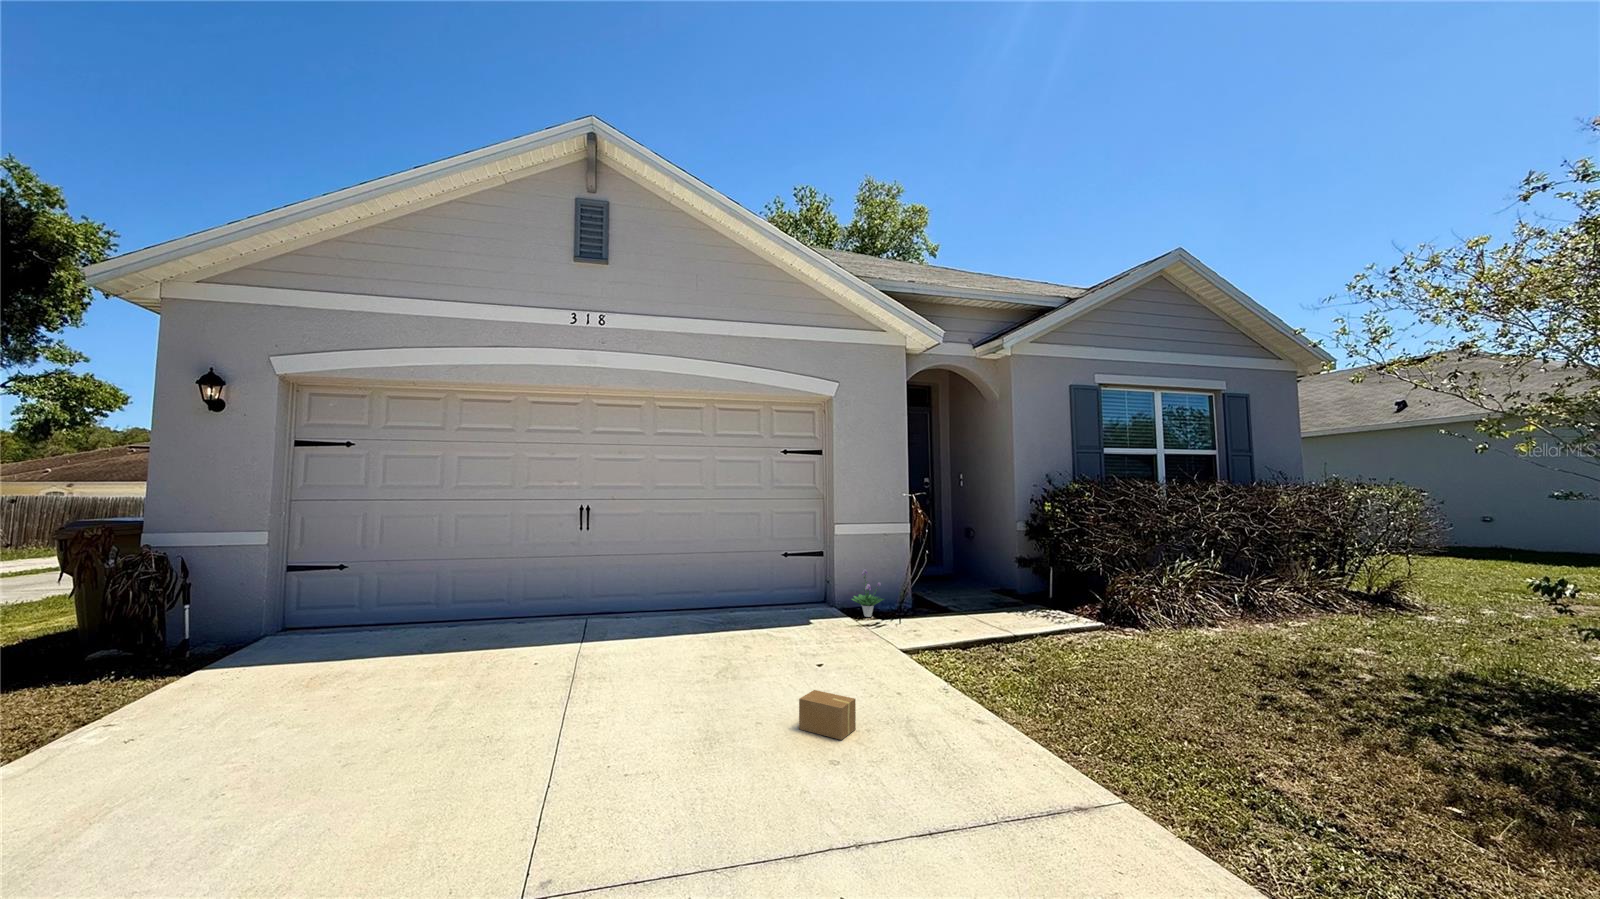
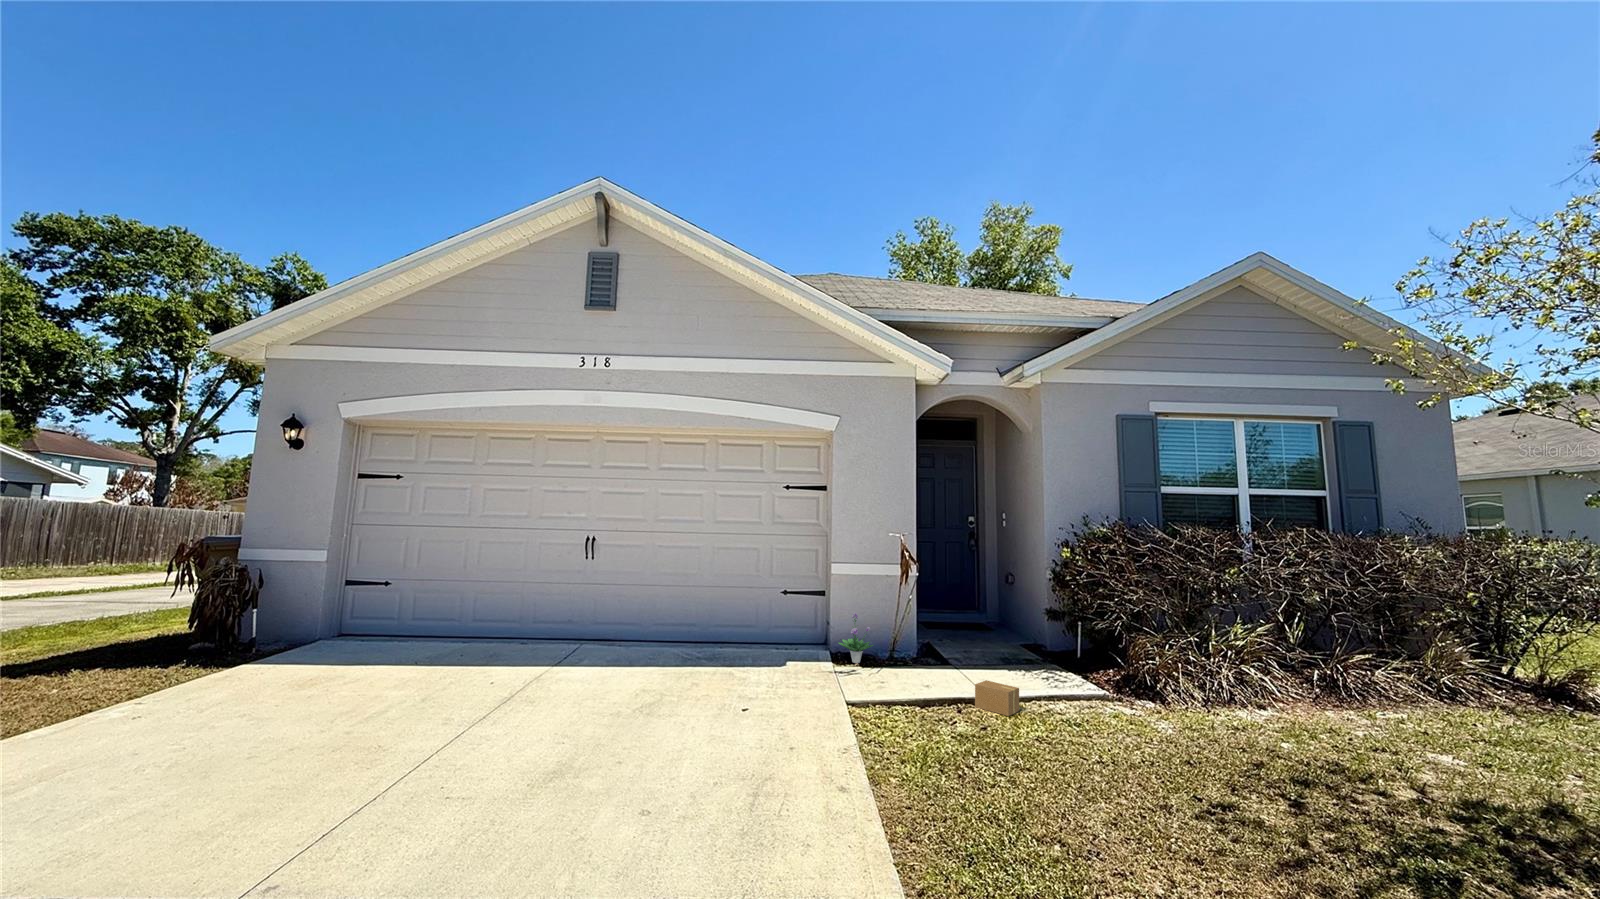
cardboard box: present [799,690,856,740] -> present [975,680,1019,716]

